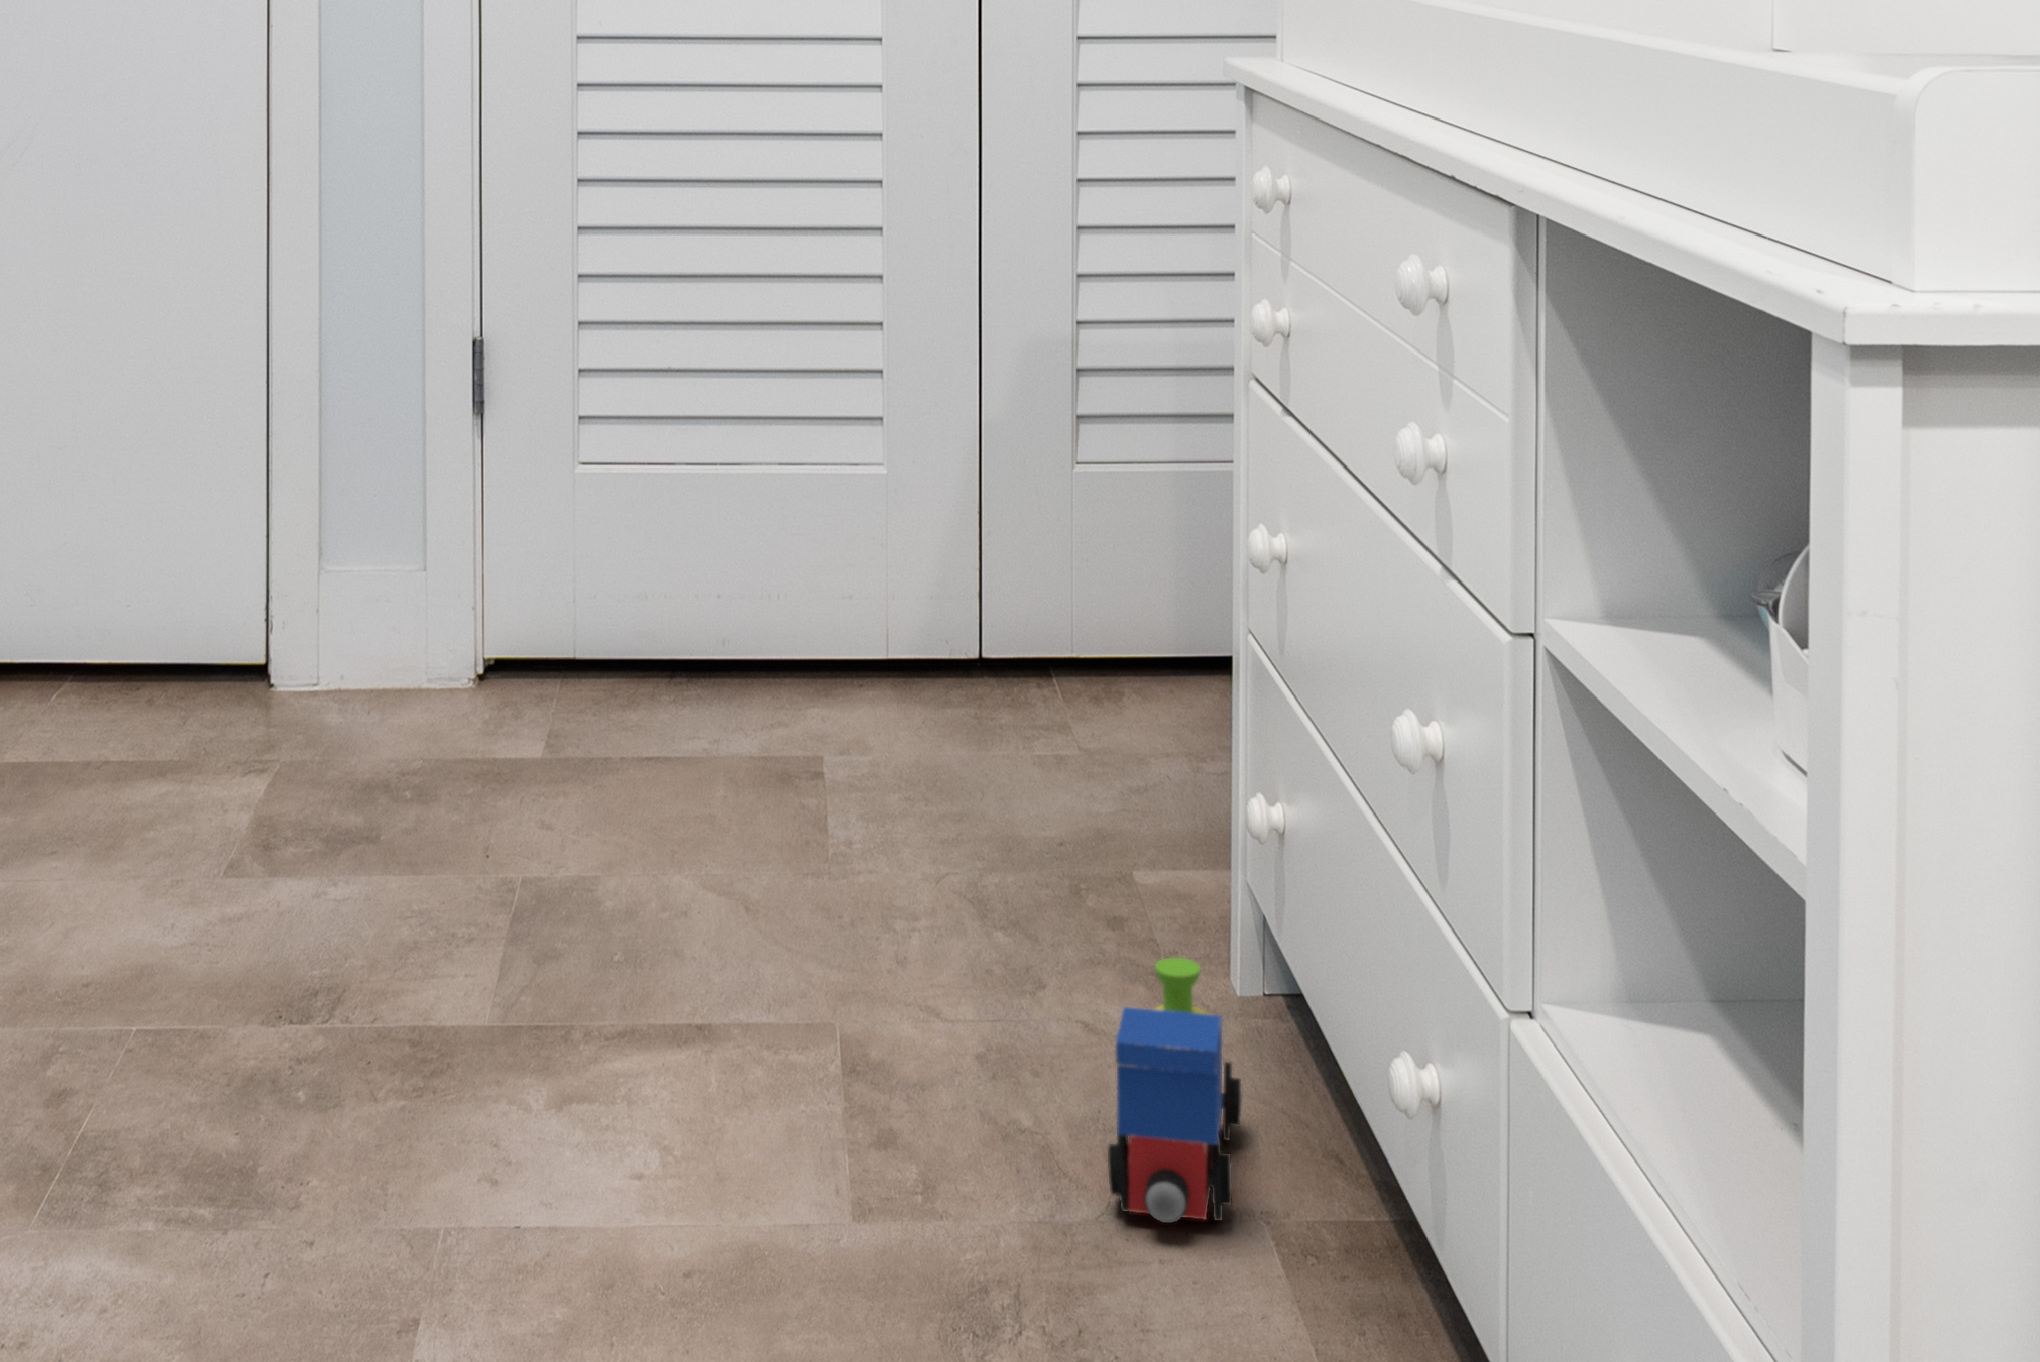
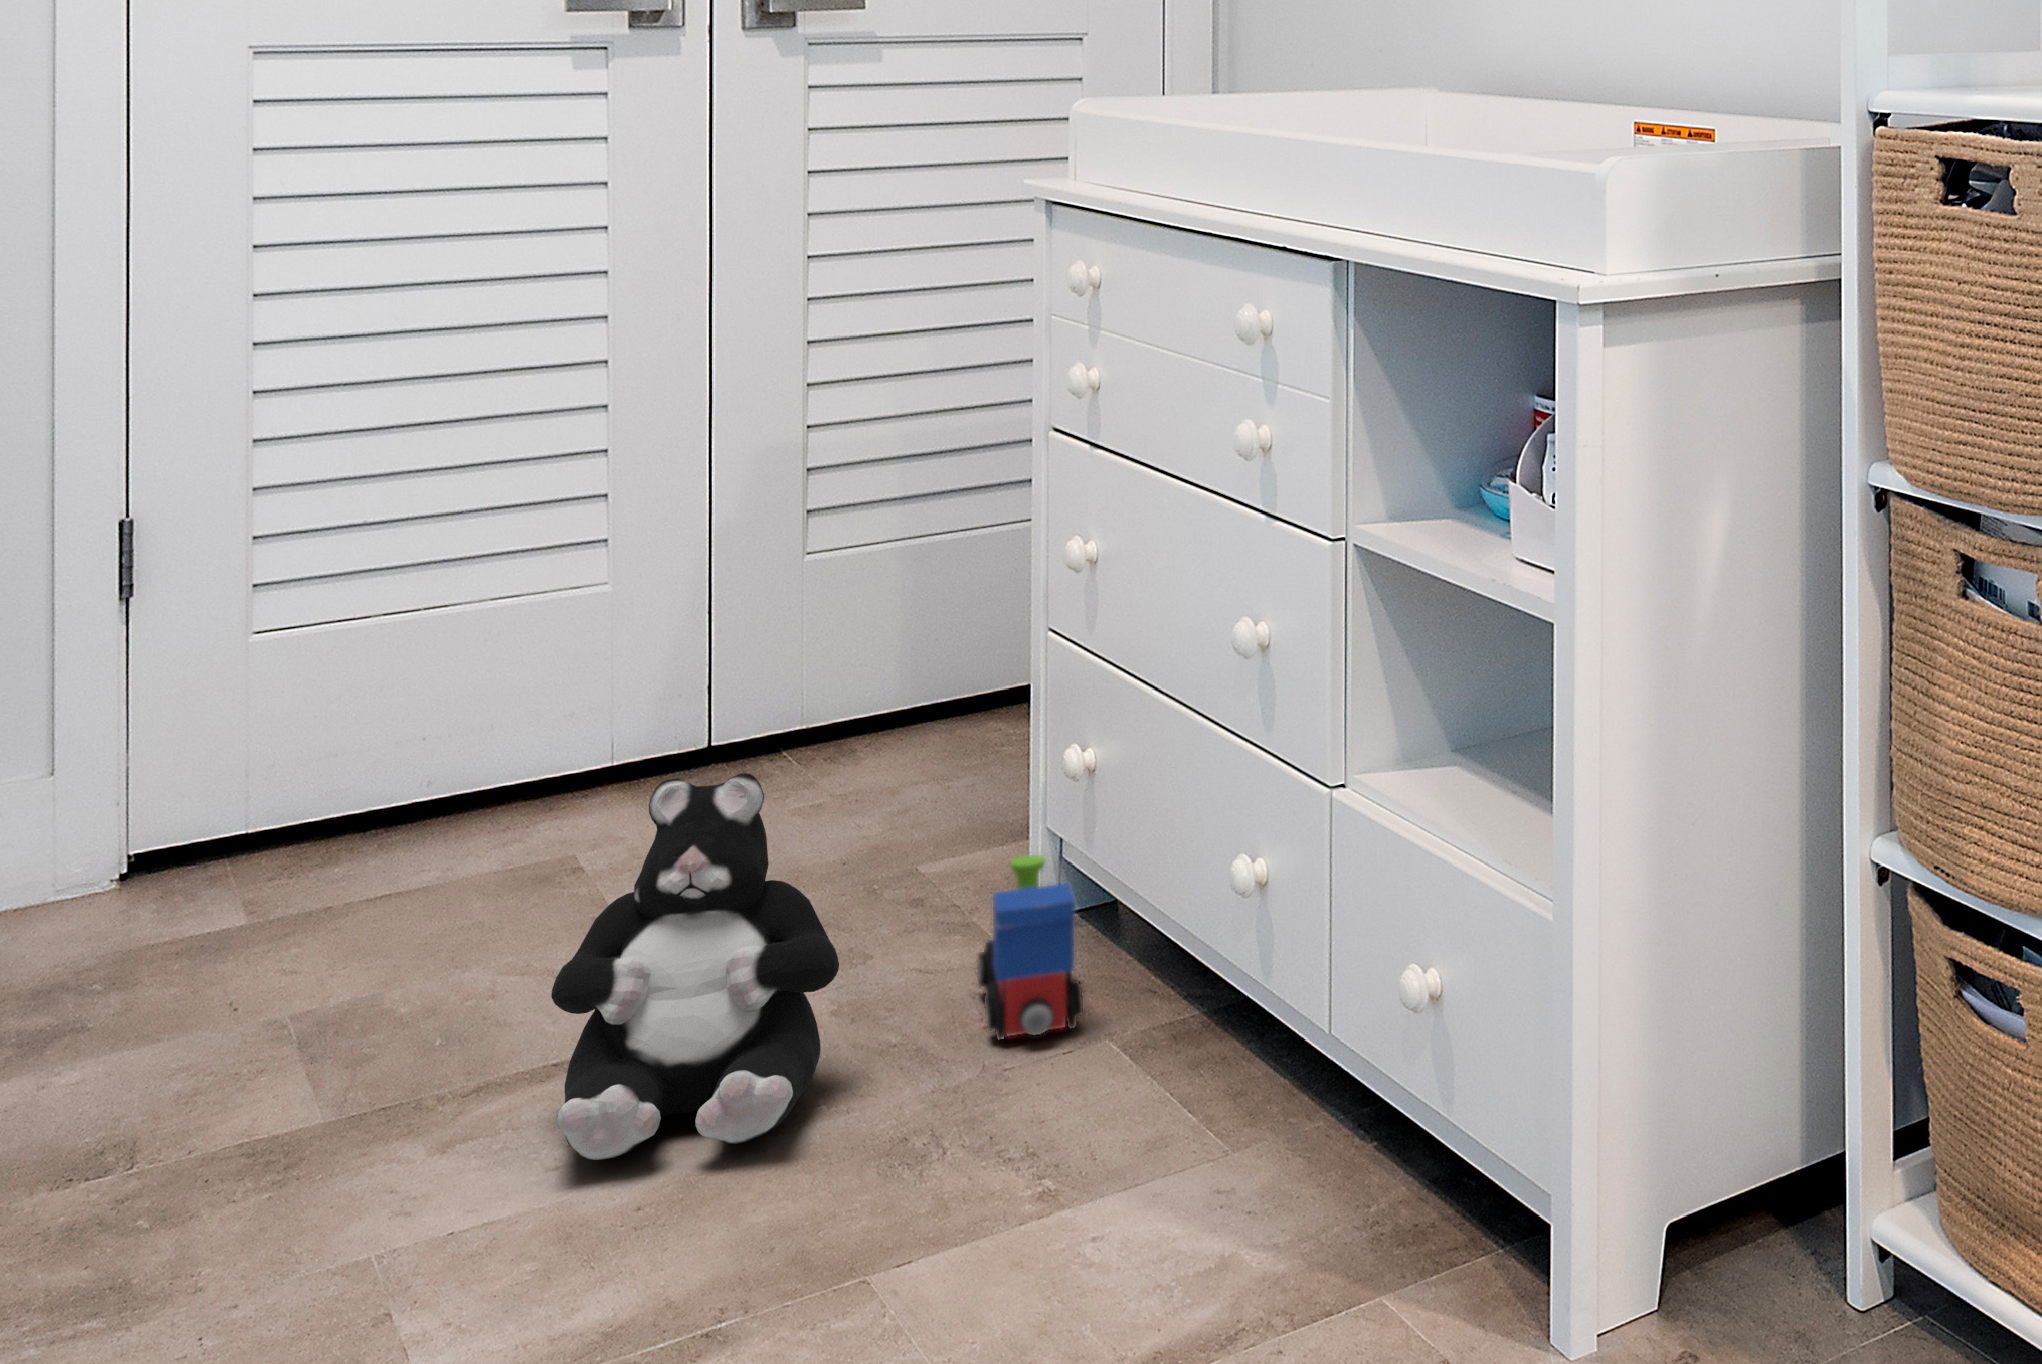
plush toy: none [565,785,917,1297] -> present [551,773,839,1160]

